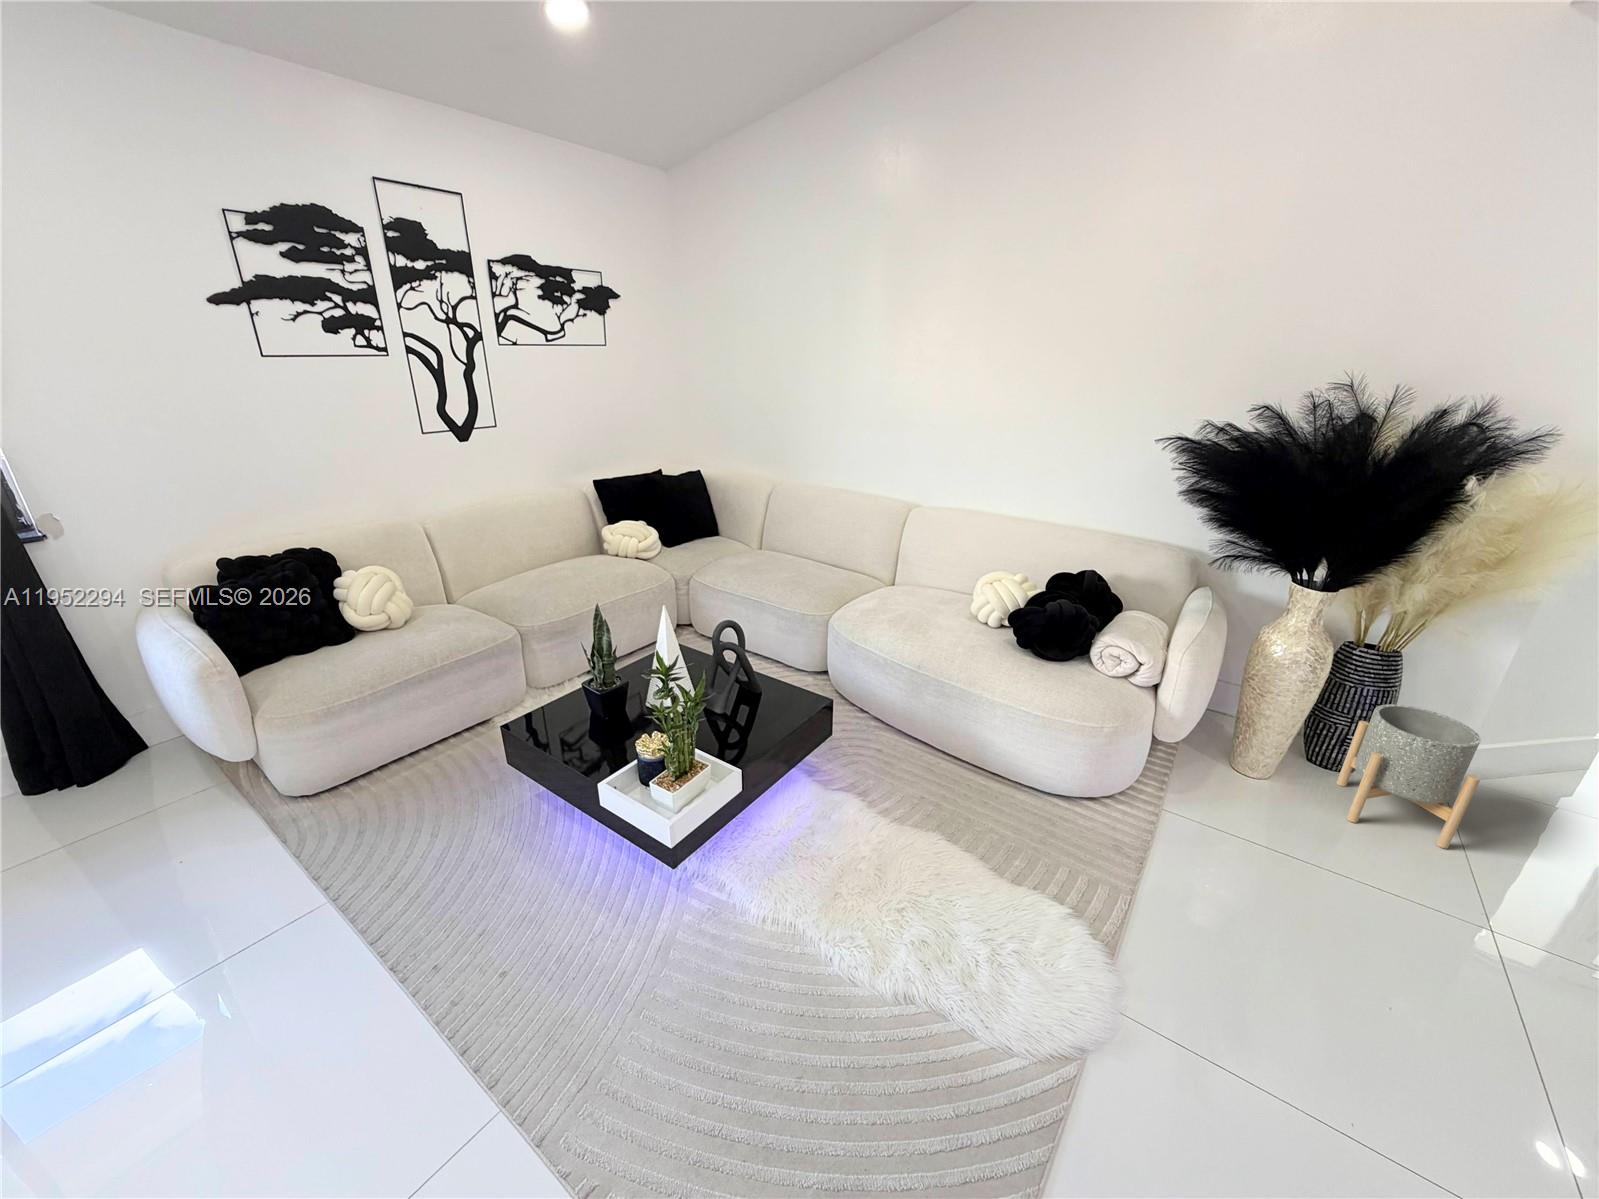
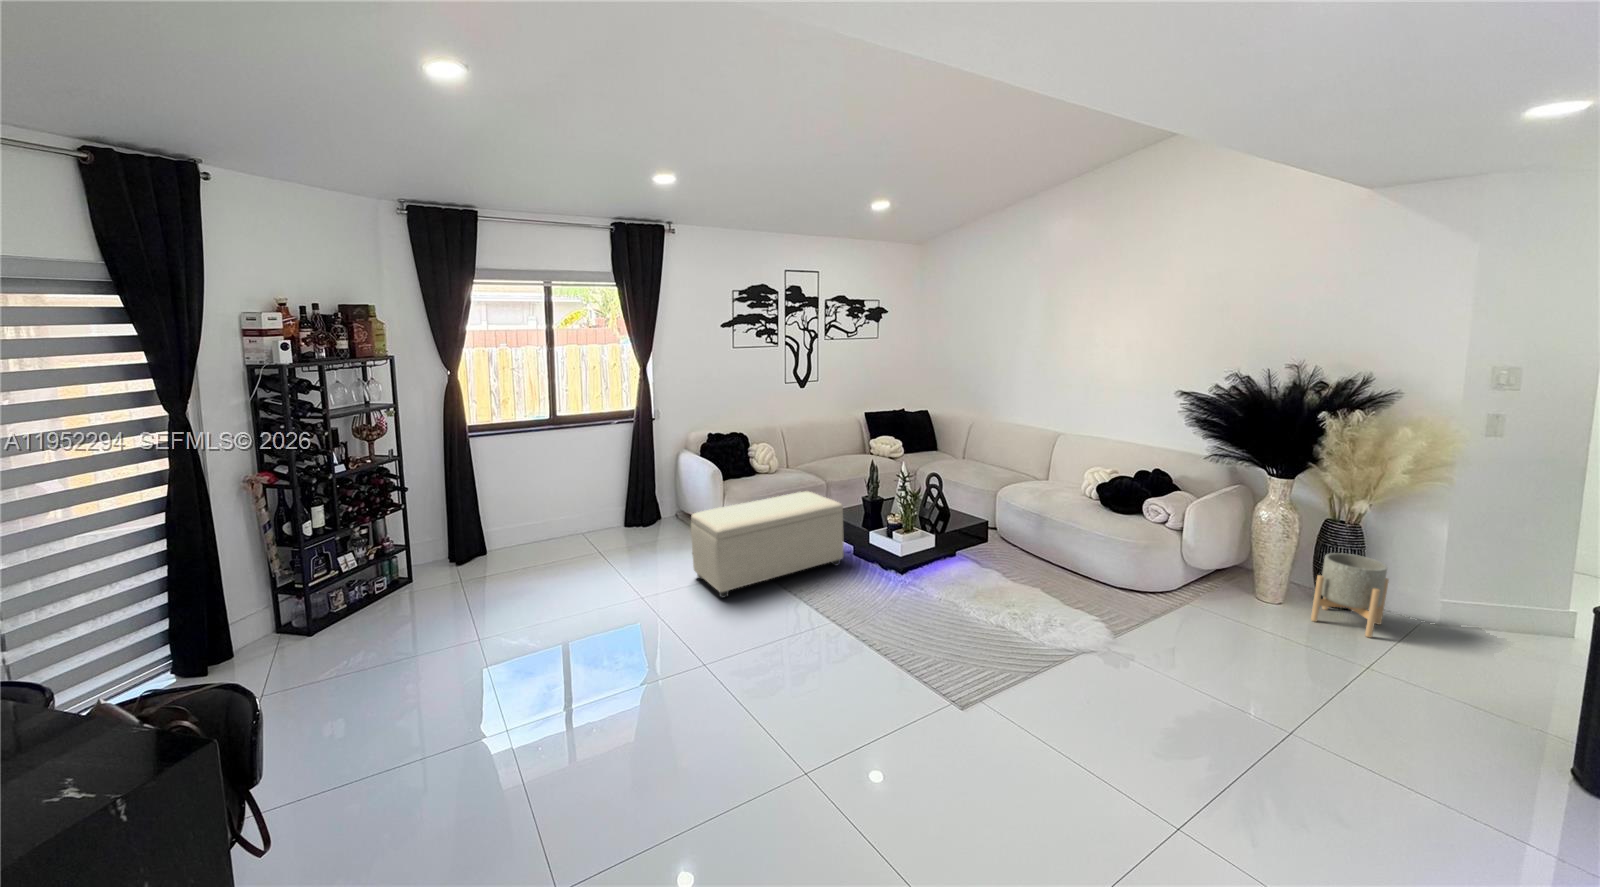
ottoman: none [22,681,543,1085] -> present [691,492,843,598]

